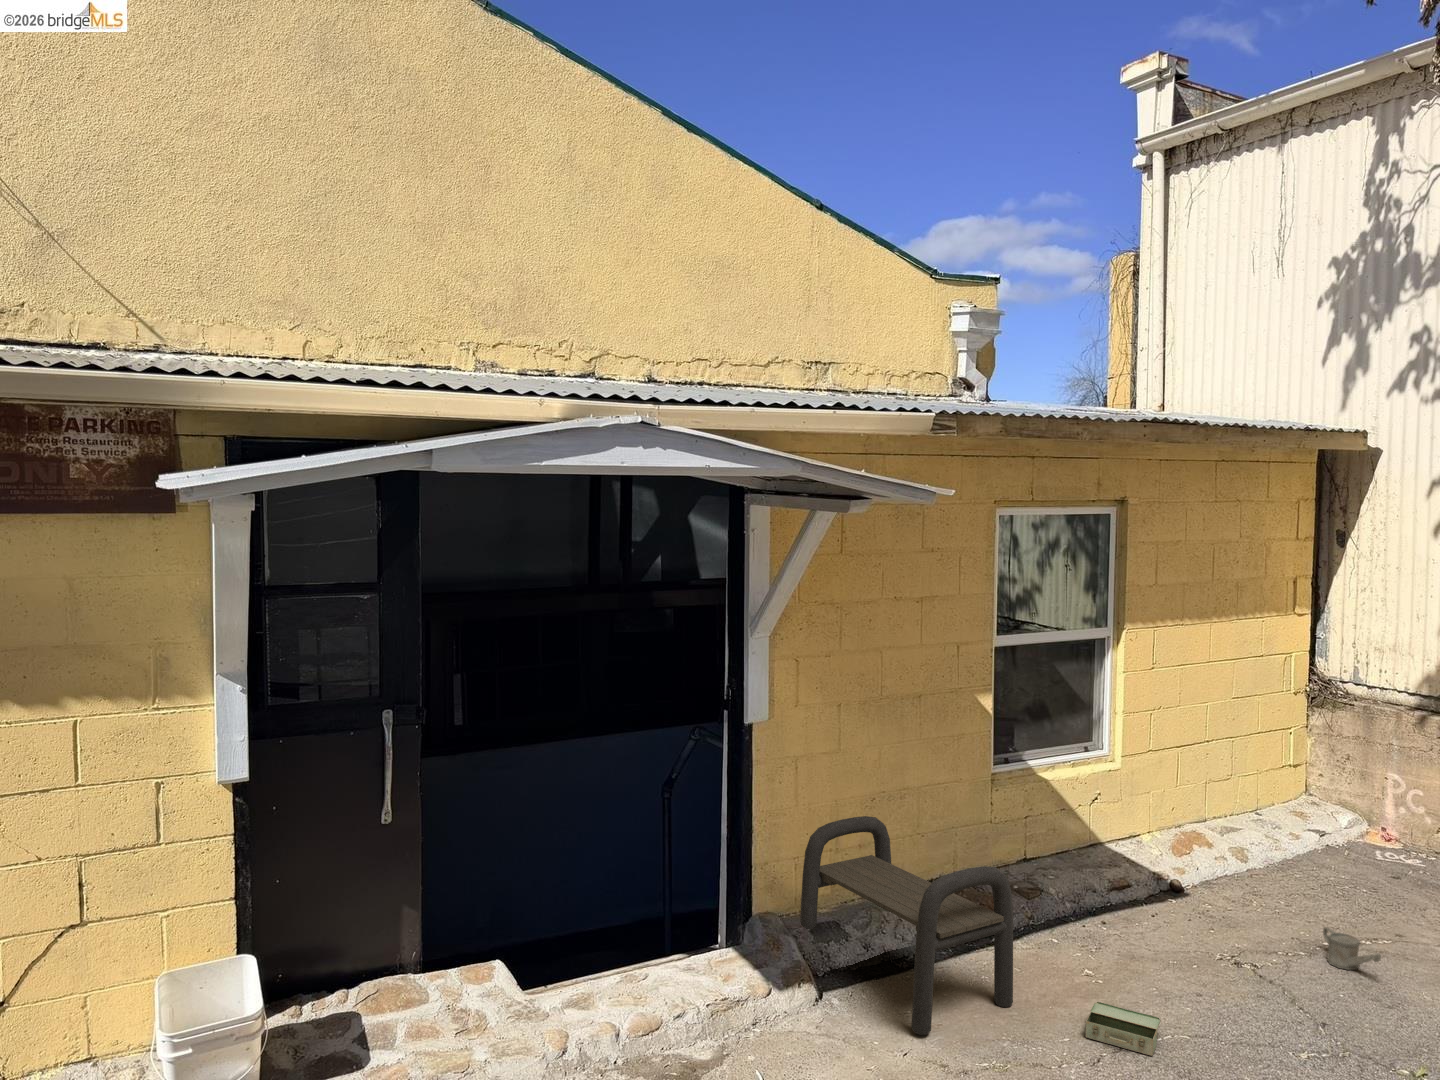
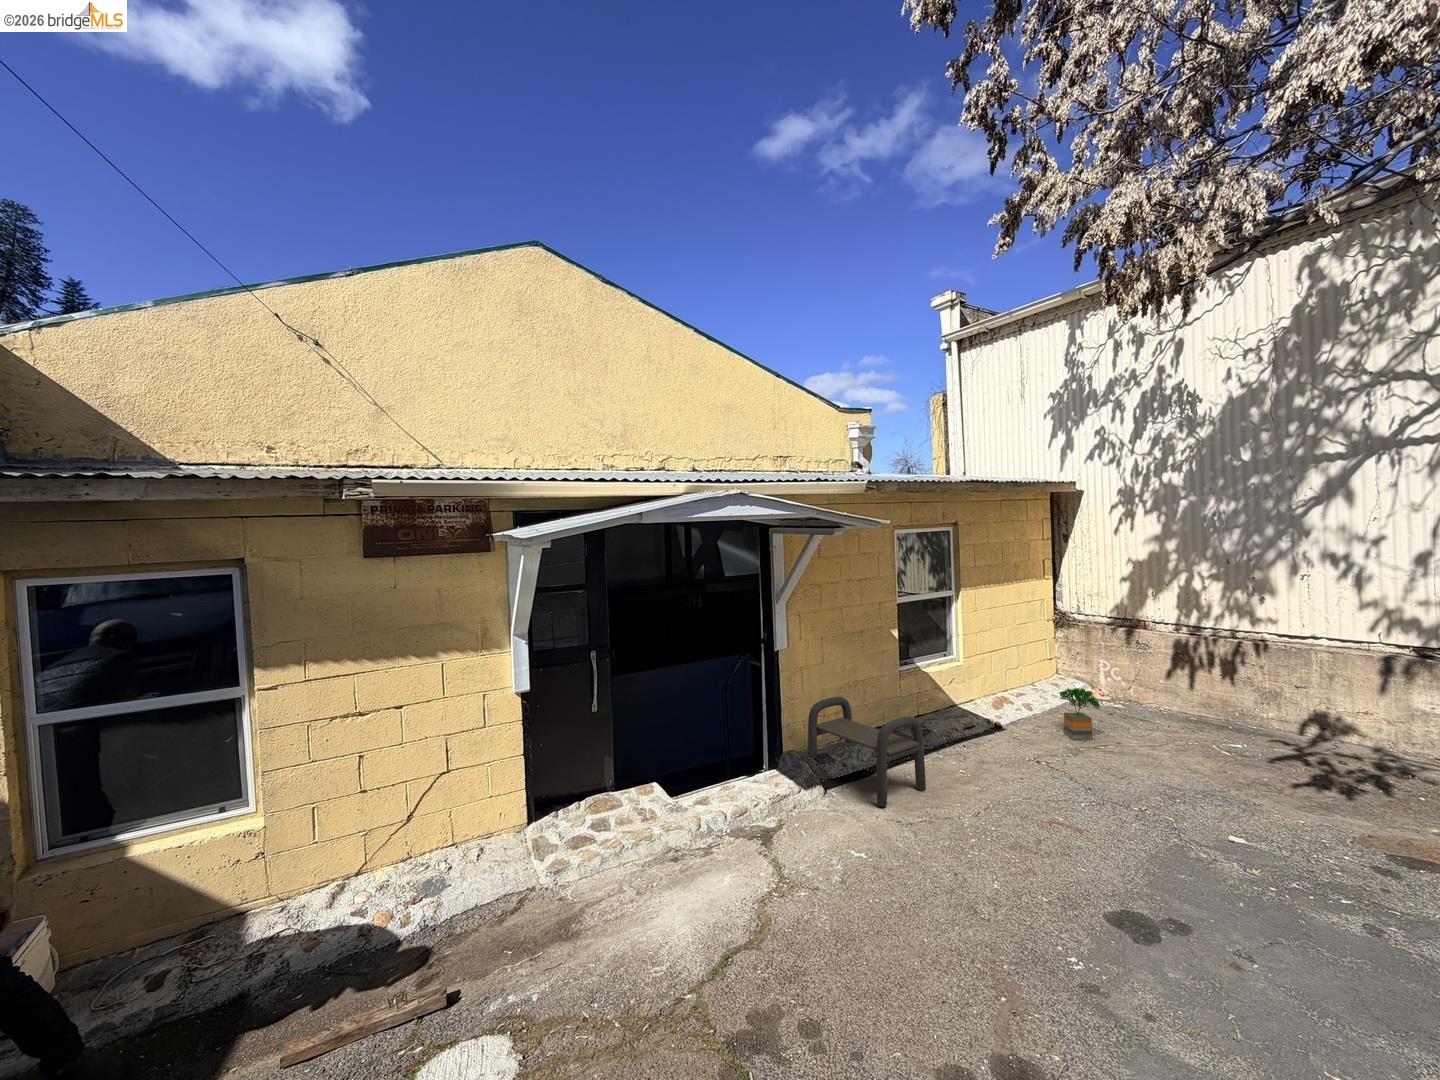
potted tree: none [1295,823,1374,926] -> present [1059,688,1100,740]
watering can: present [1323,927,1381,970] -> none [1079,740,1111,761]
toolbox: present [1086,1002,1161,1056] -> none [967,784,1005,809]

